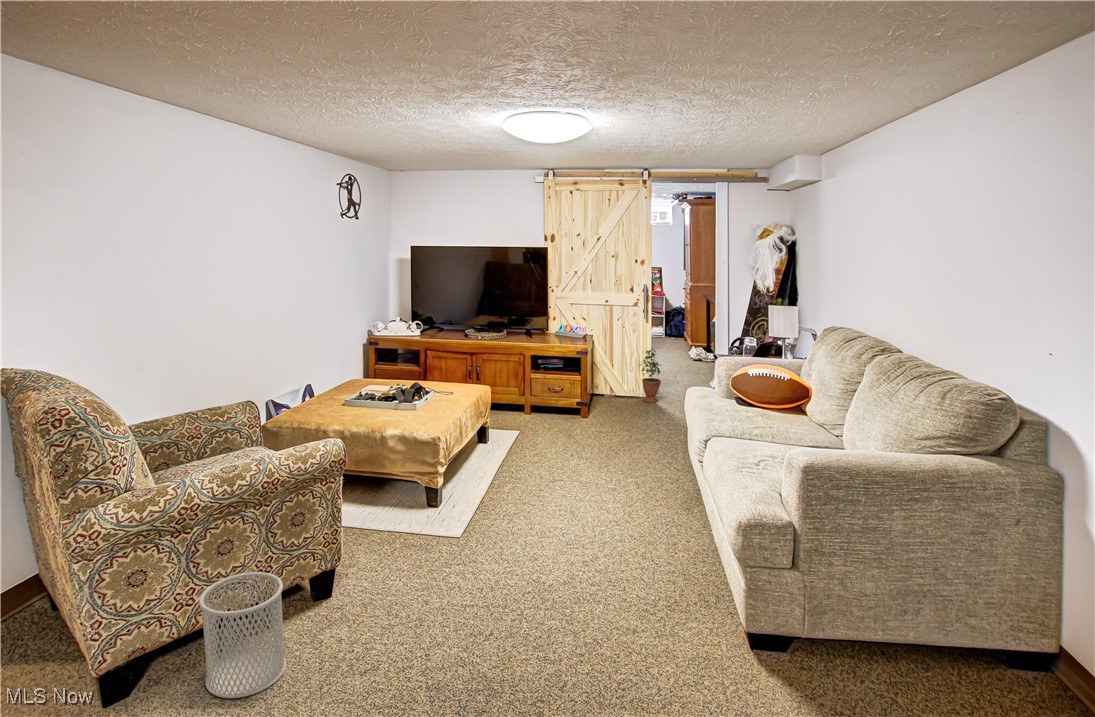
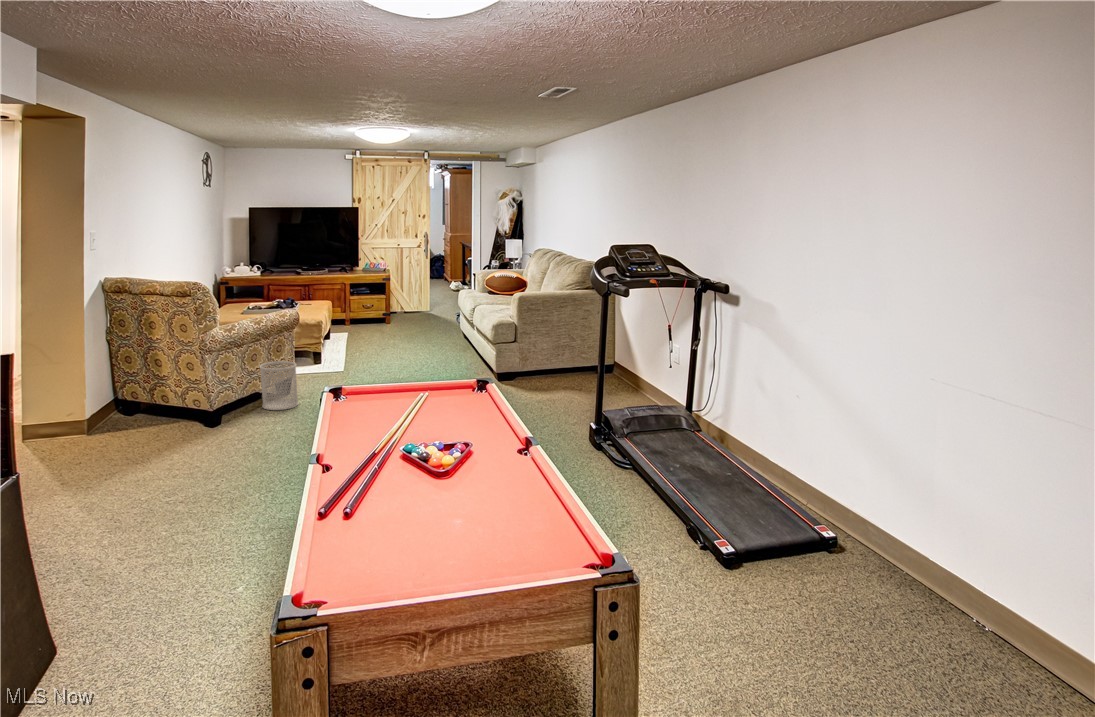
potted plant: present [640,348,661,403] -> none [425,276,441,315]

